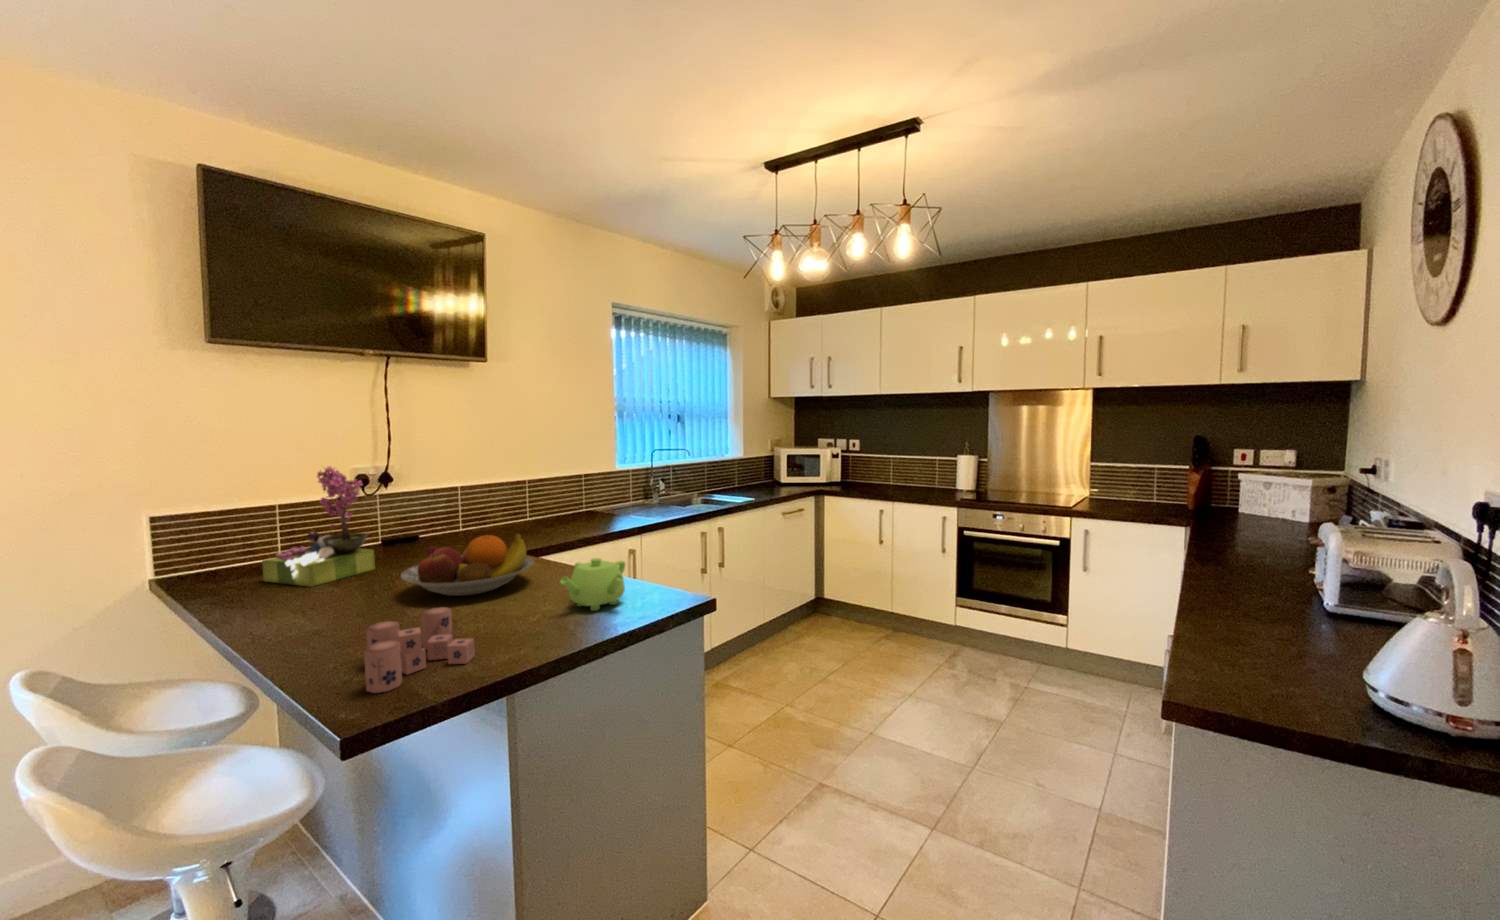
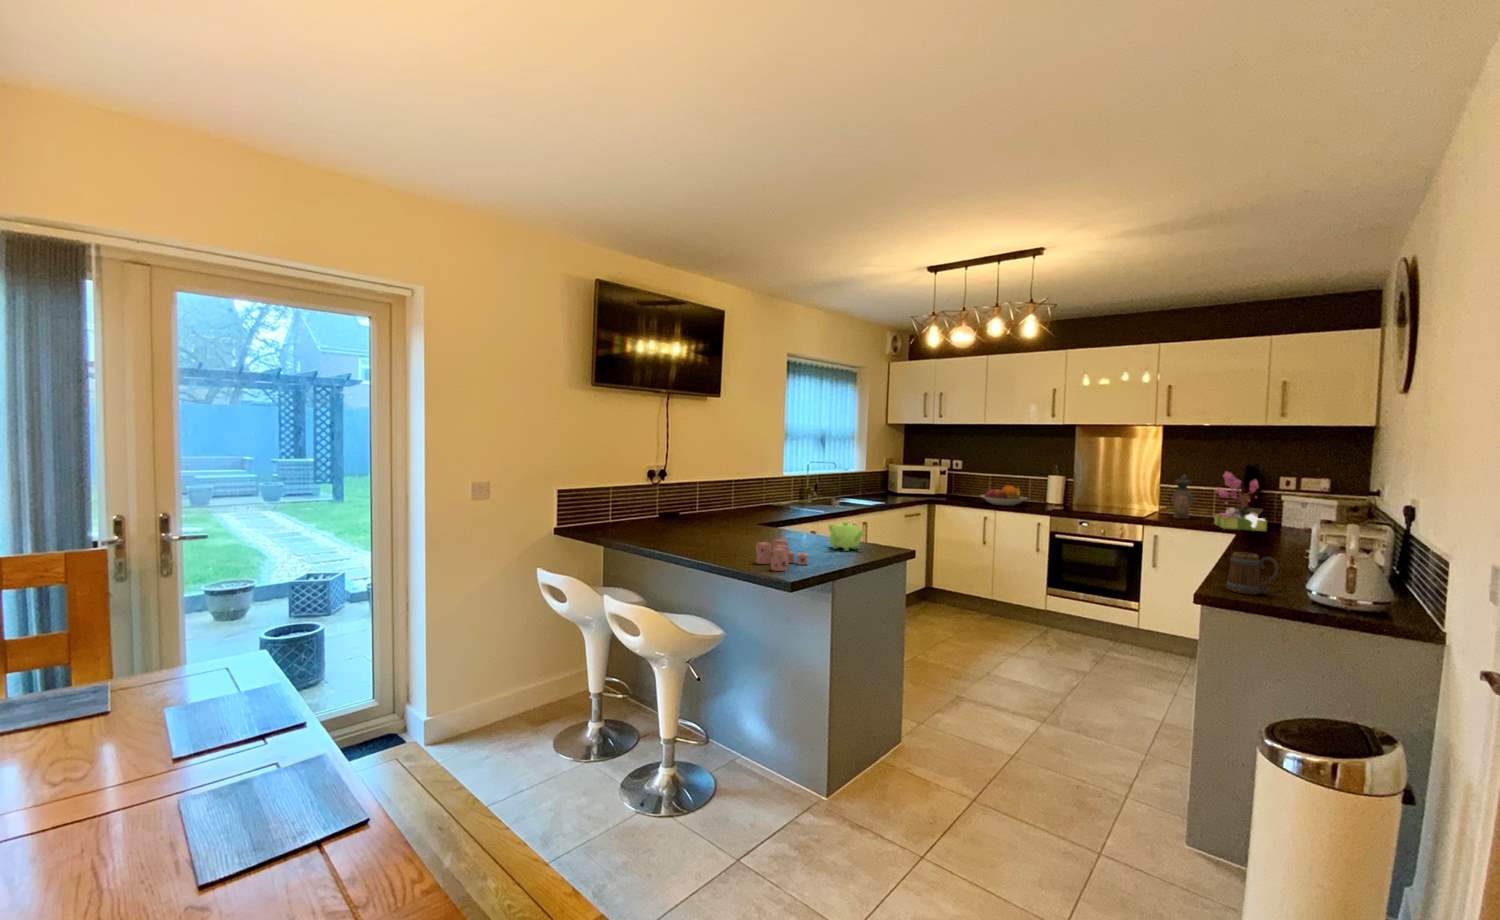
ceramic pitcher: none [1105,450,1131,505] -> present [1172,475,1193,519]
flower arrangement: present [262,466,375,587] -> present [1214,472,1267,531]
fruit bowl: present [401,533,533,596] -> present [981,485,1027,506]
mug: none [1229,604,1329,687] -> present [1227,552,1278,594]

